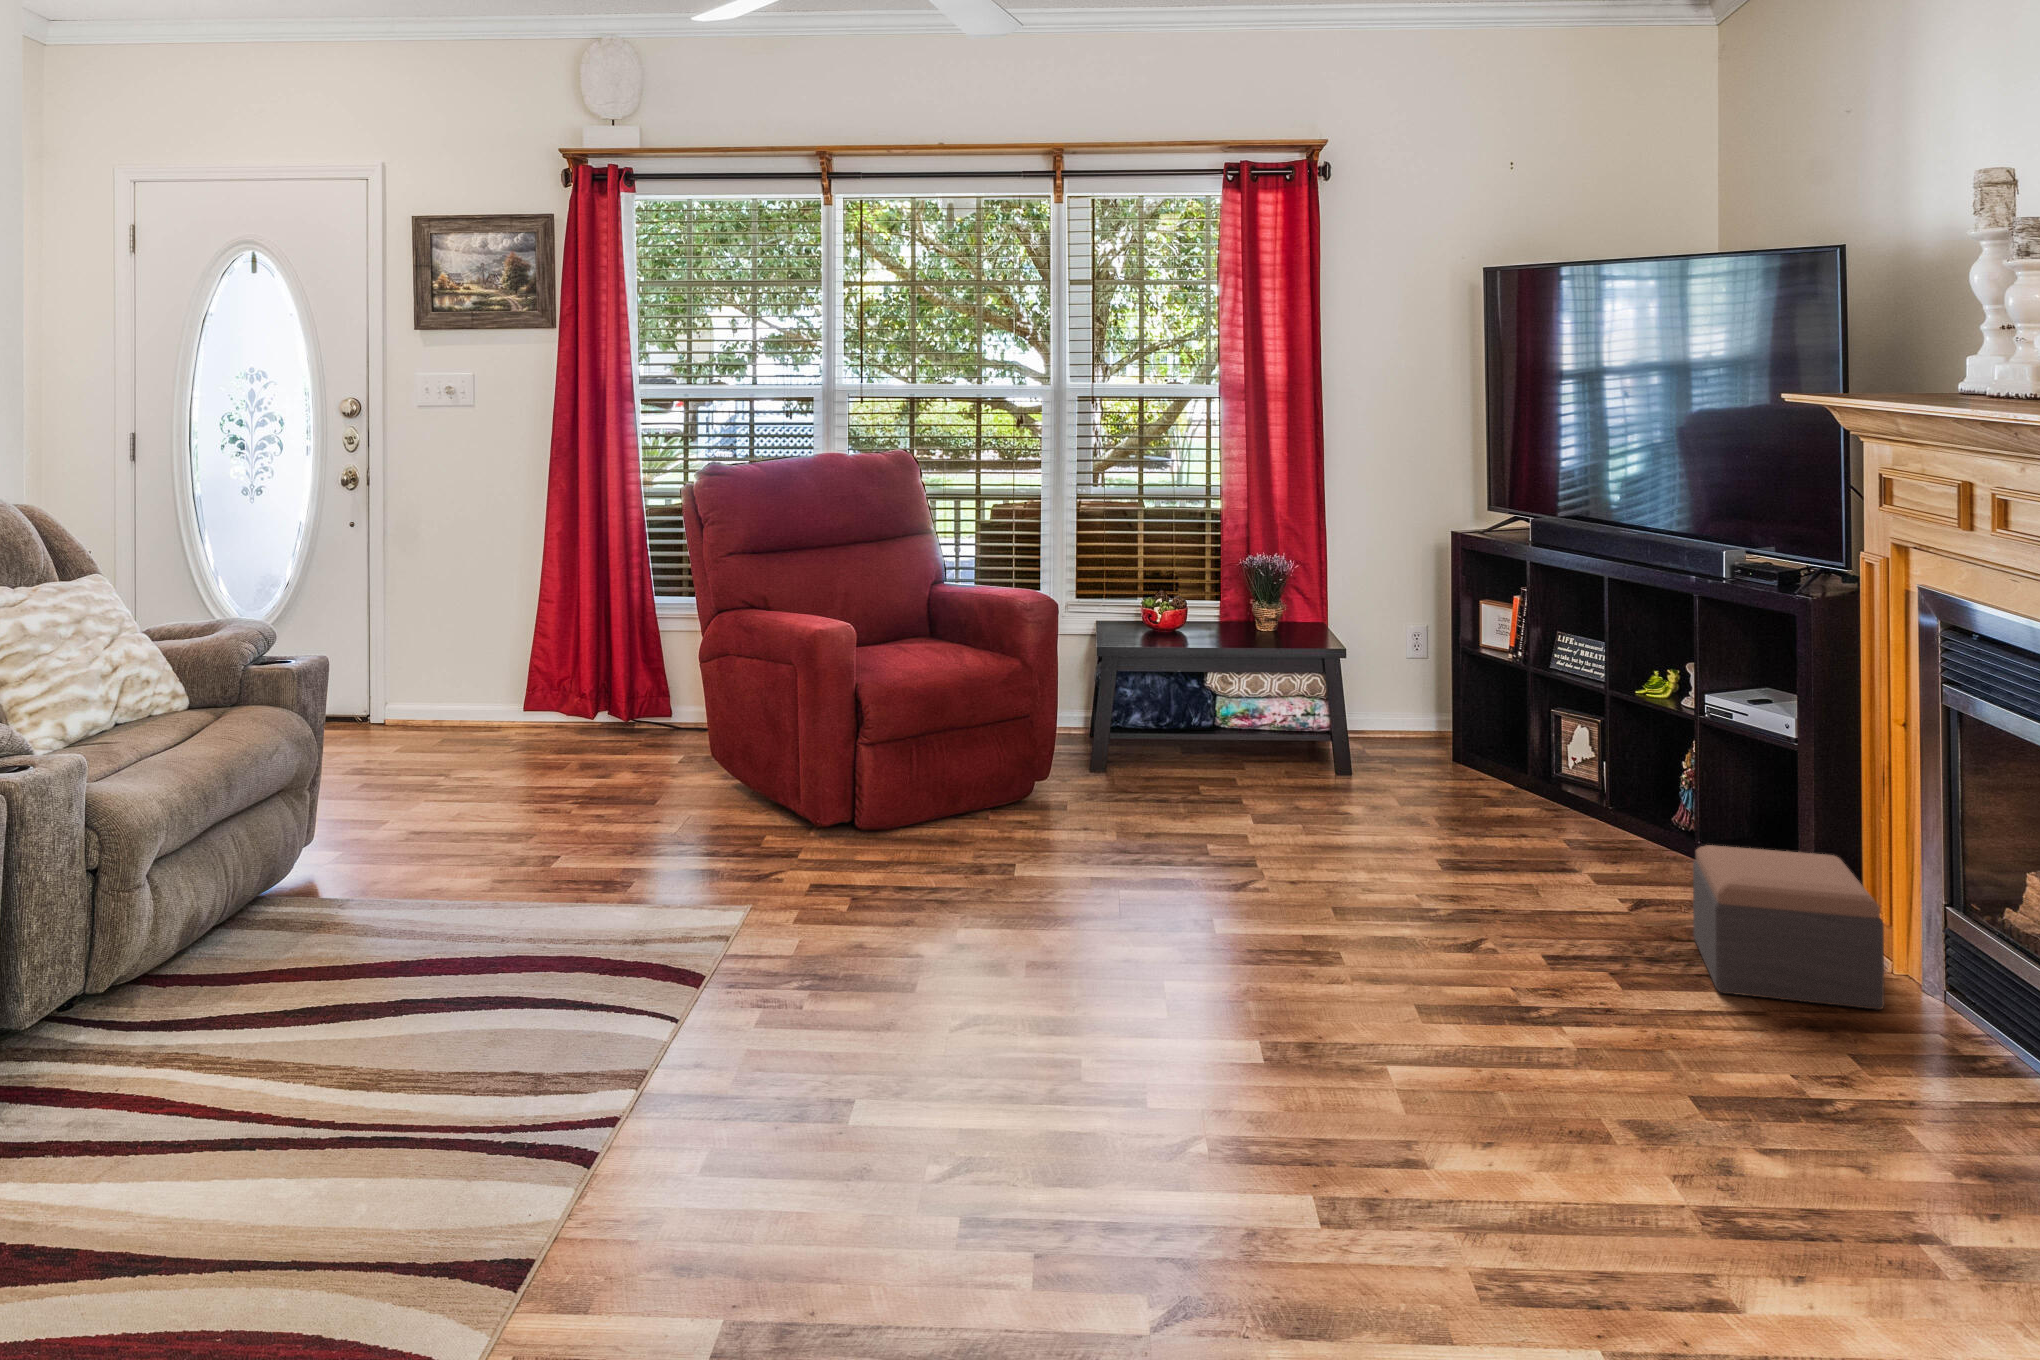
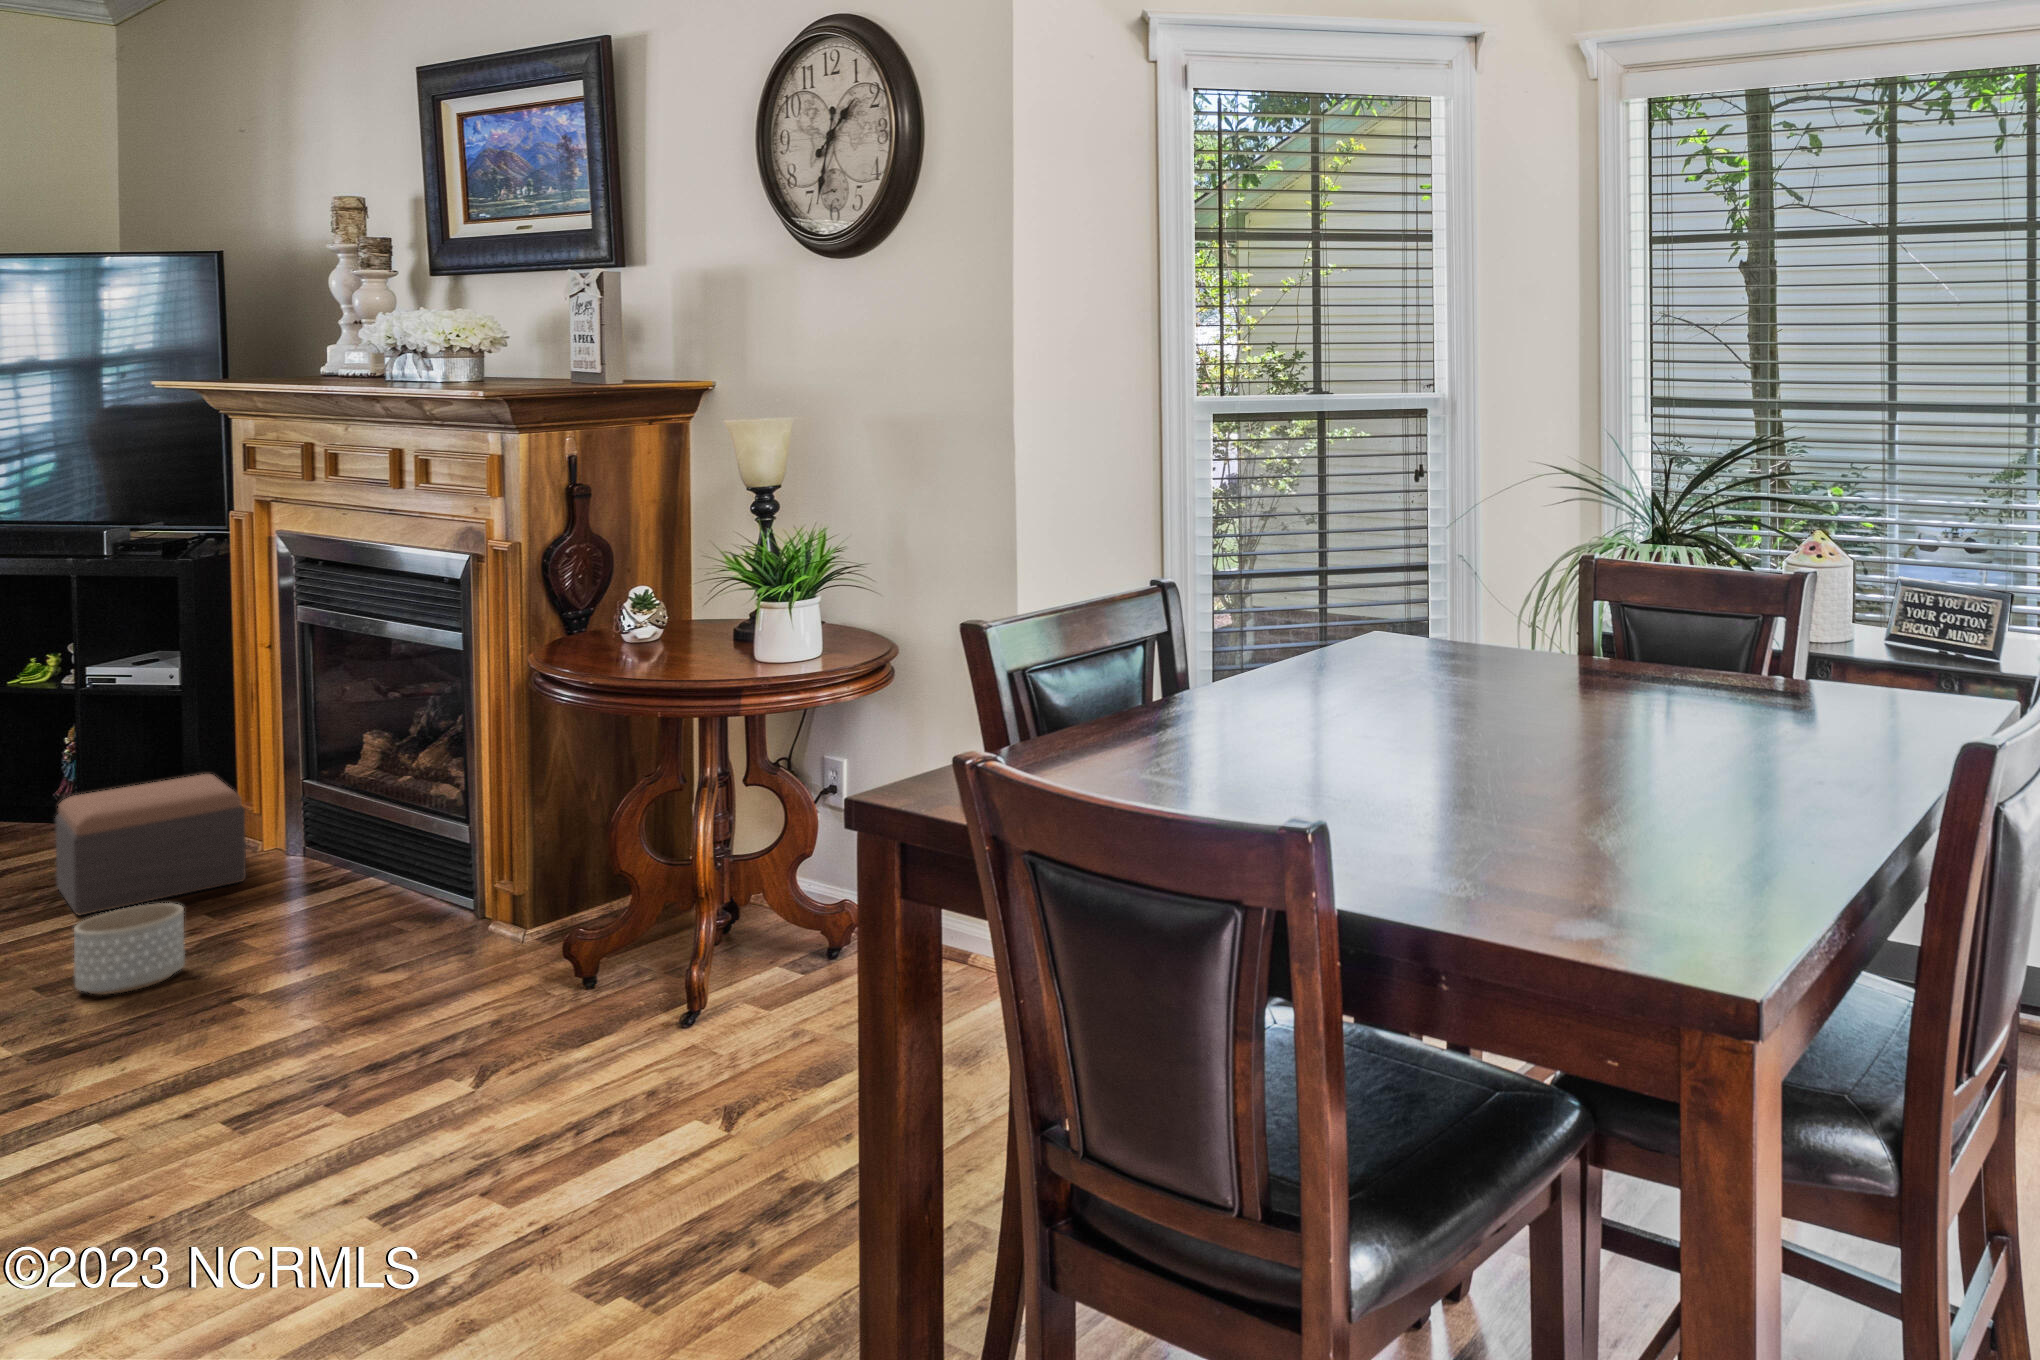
planter: none [1733,1036,1847,1158] -> present [74,903,185,995]

